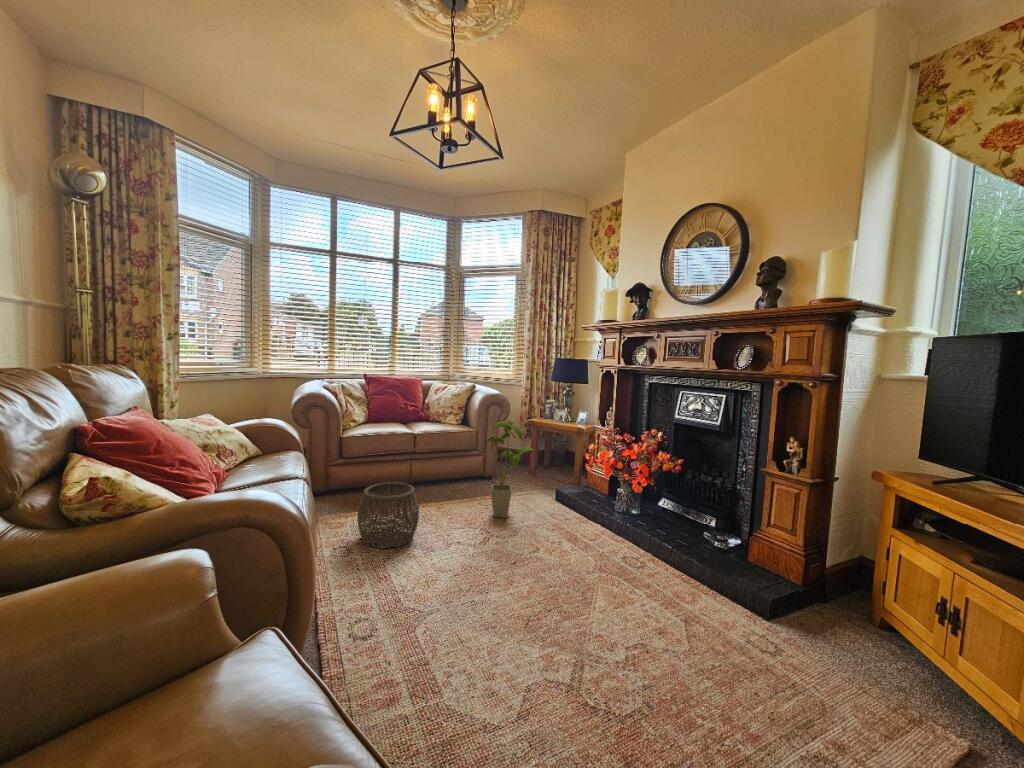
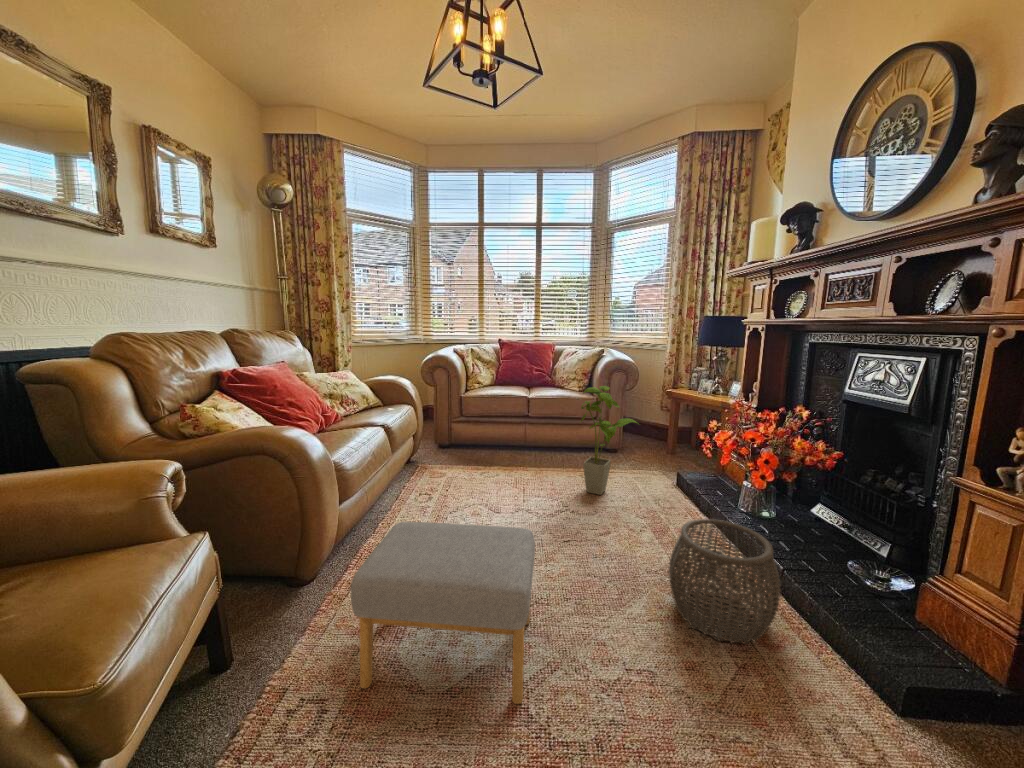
woven basket: present [357,482,419,549] -> present [668,519,781,644]
footstool: none [410,545,572,722] -> present [351,522,535,704]

